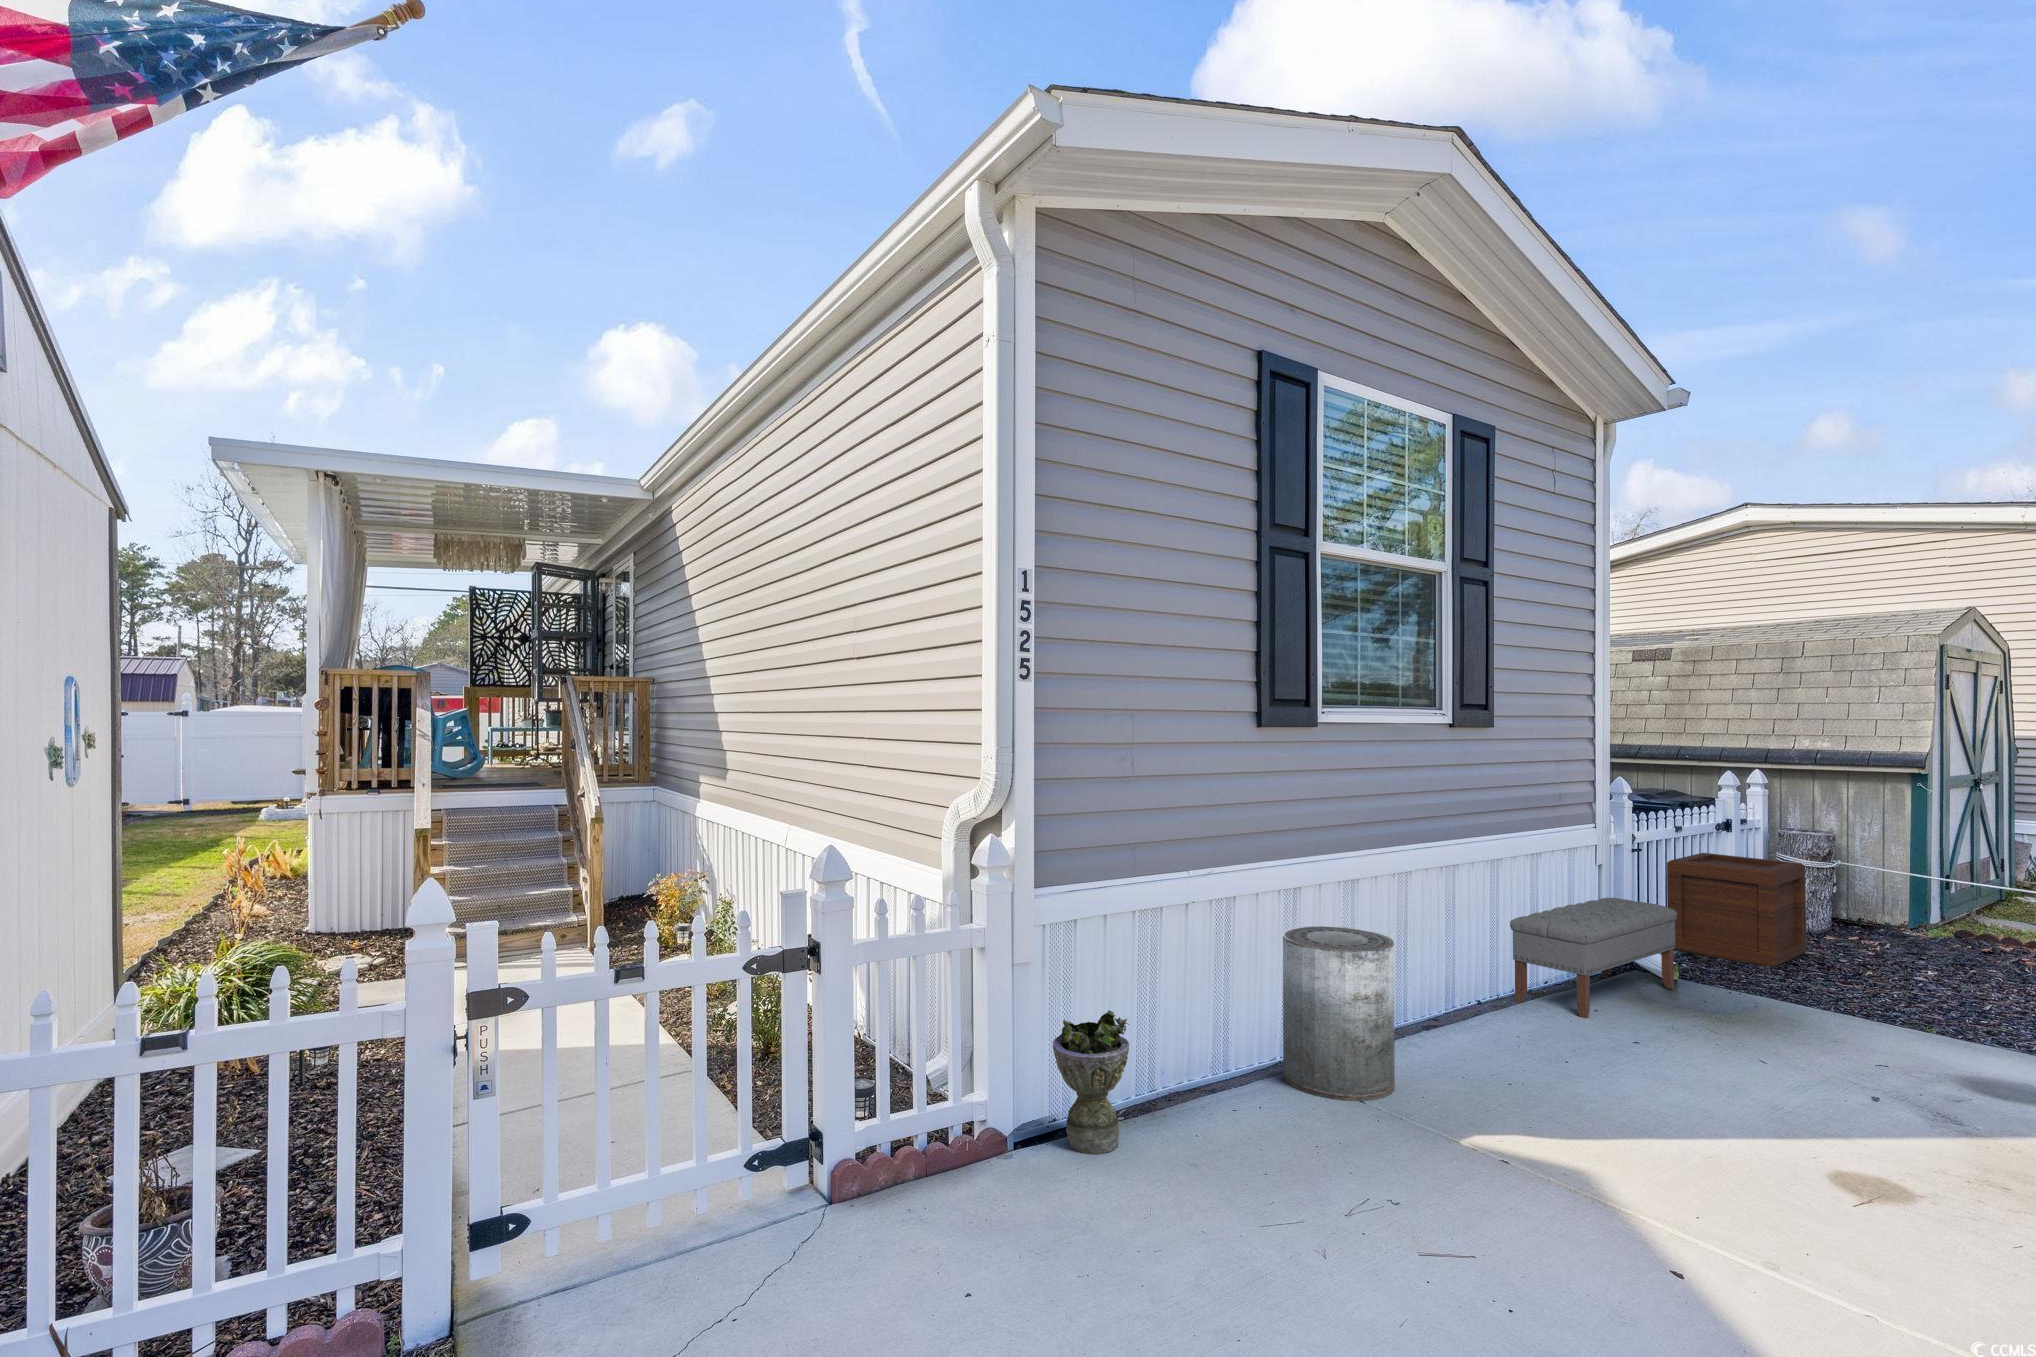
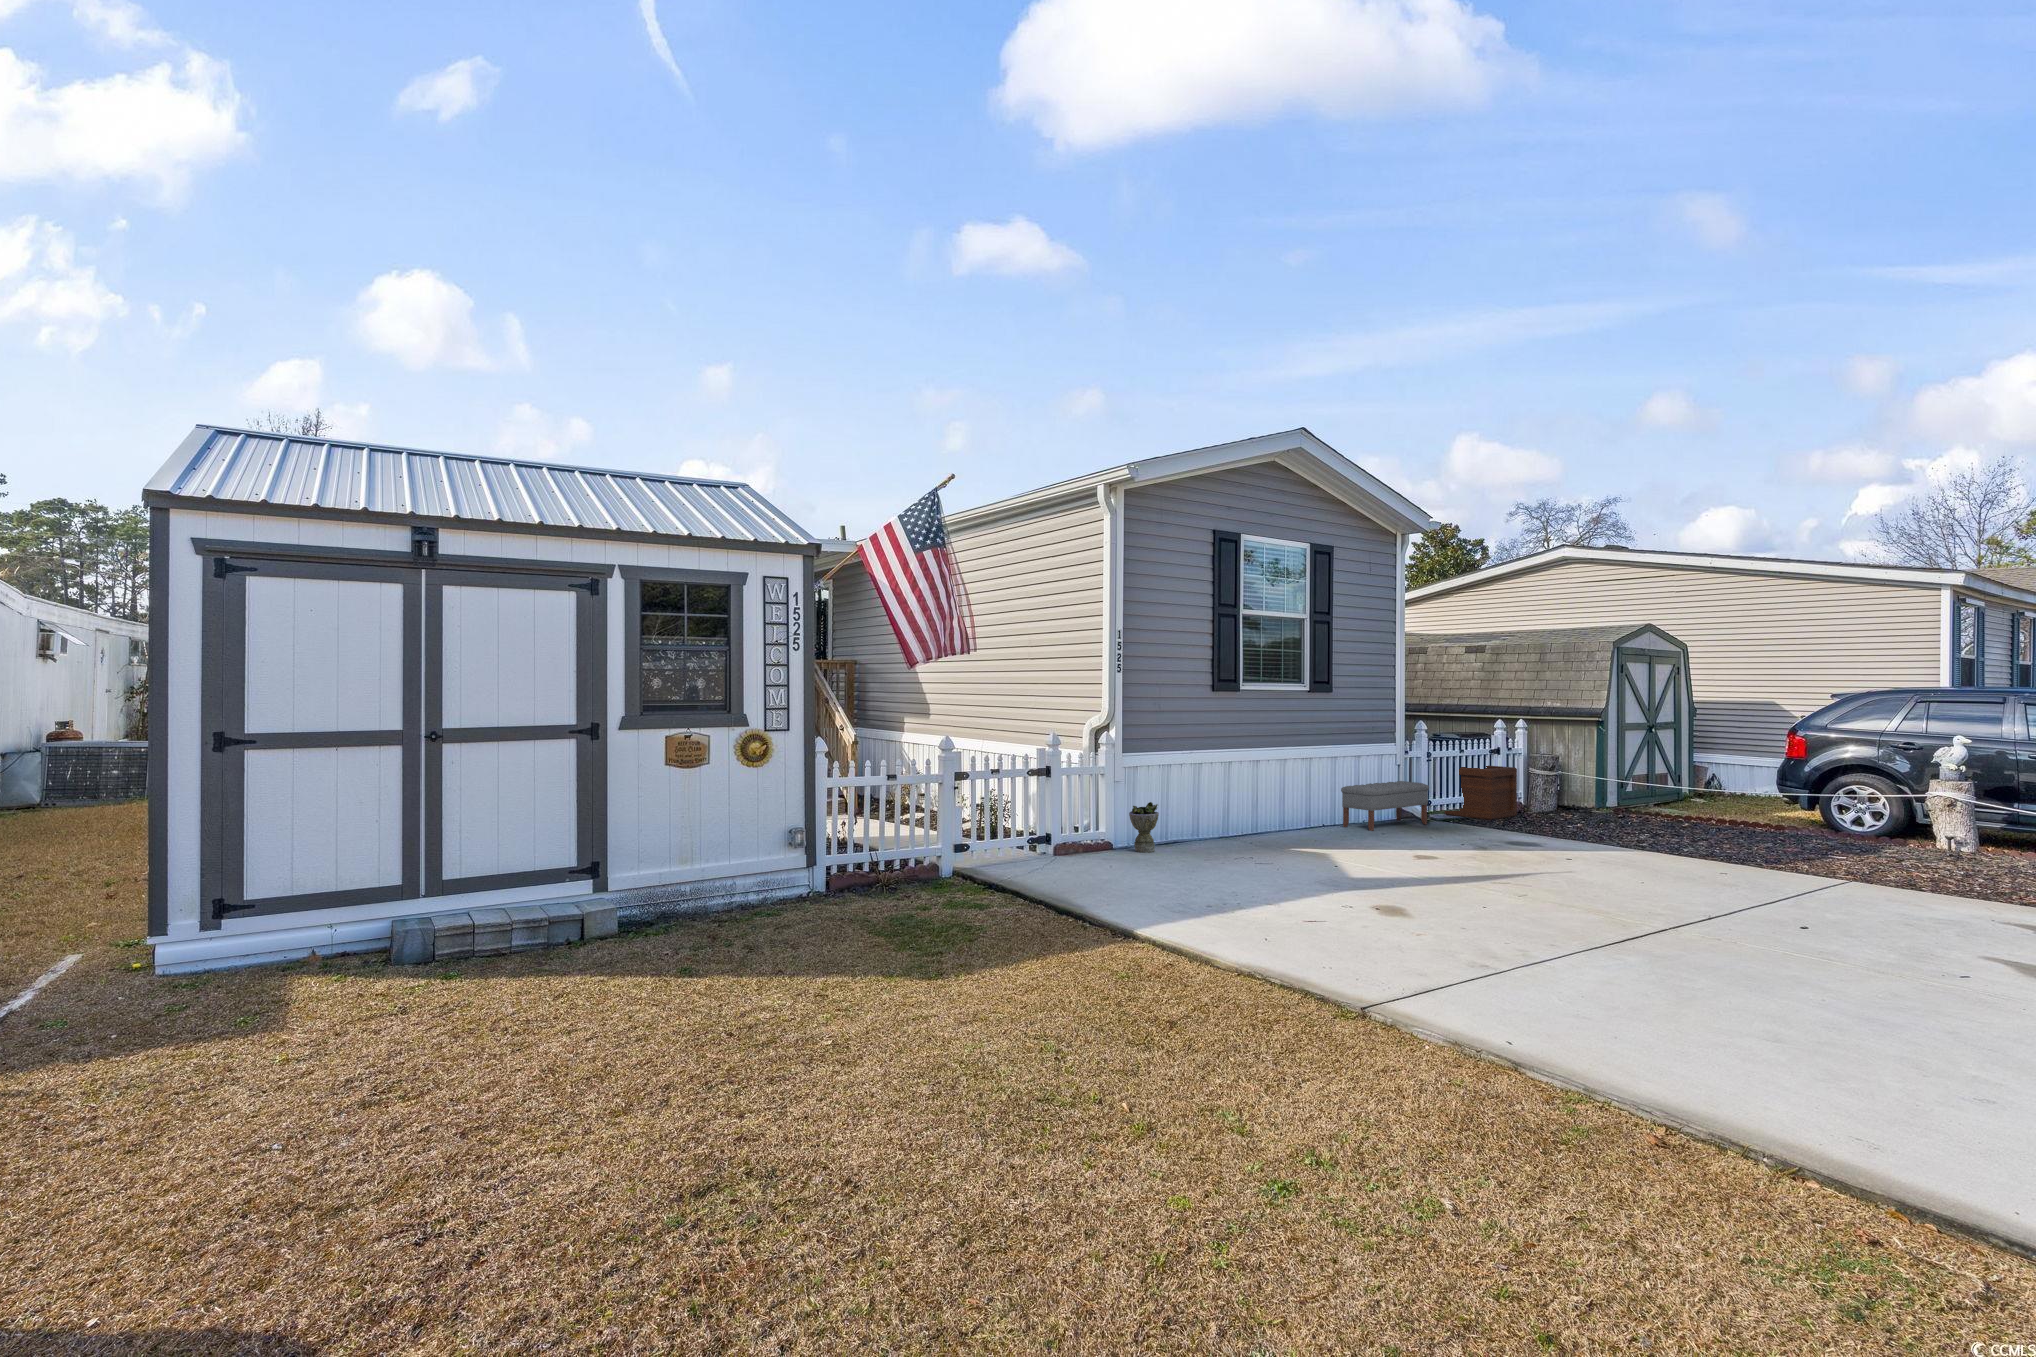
trash can: present [1283,926,1395,1101] -> none [1223,780,1269,846]

